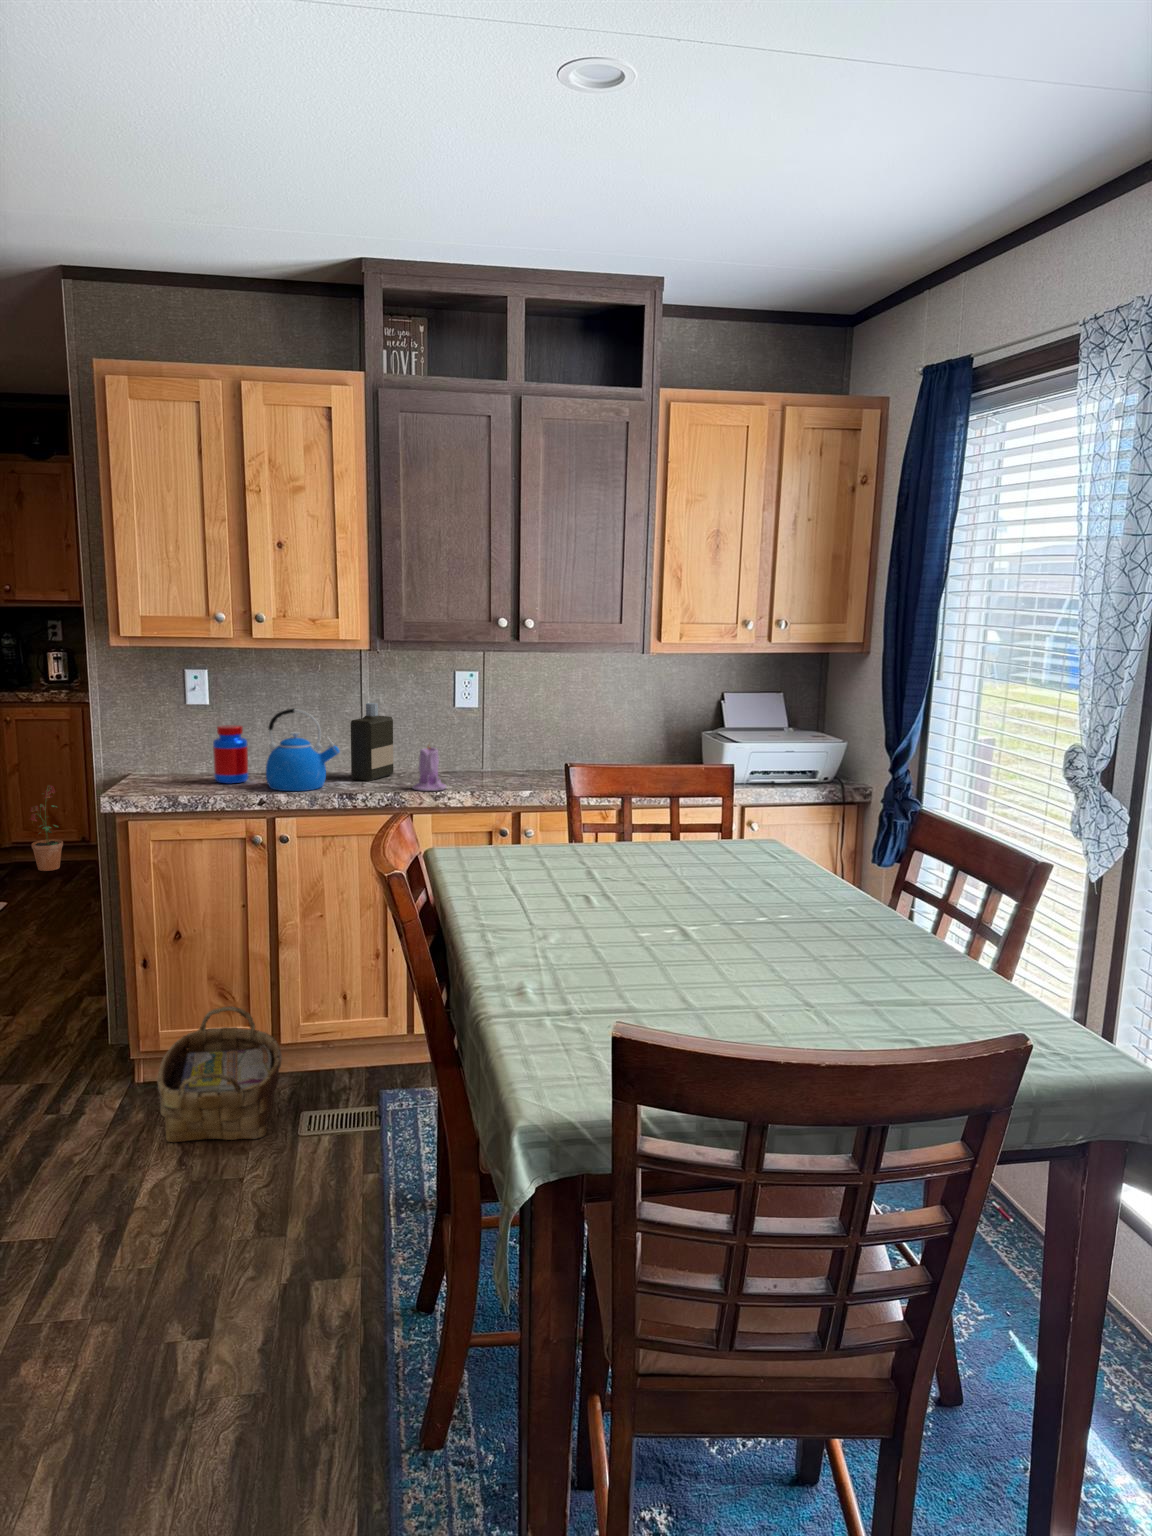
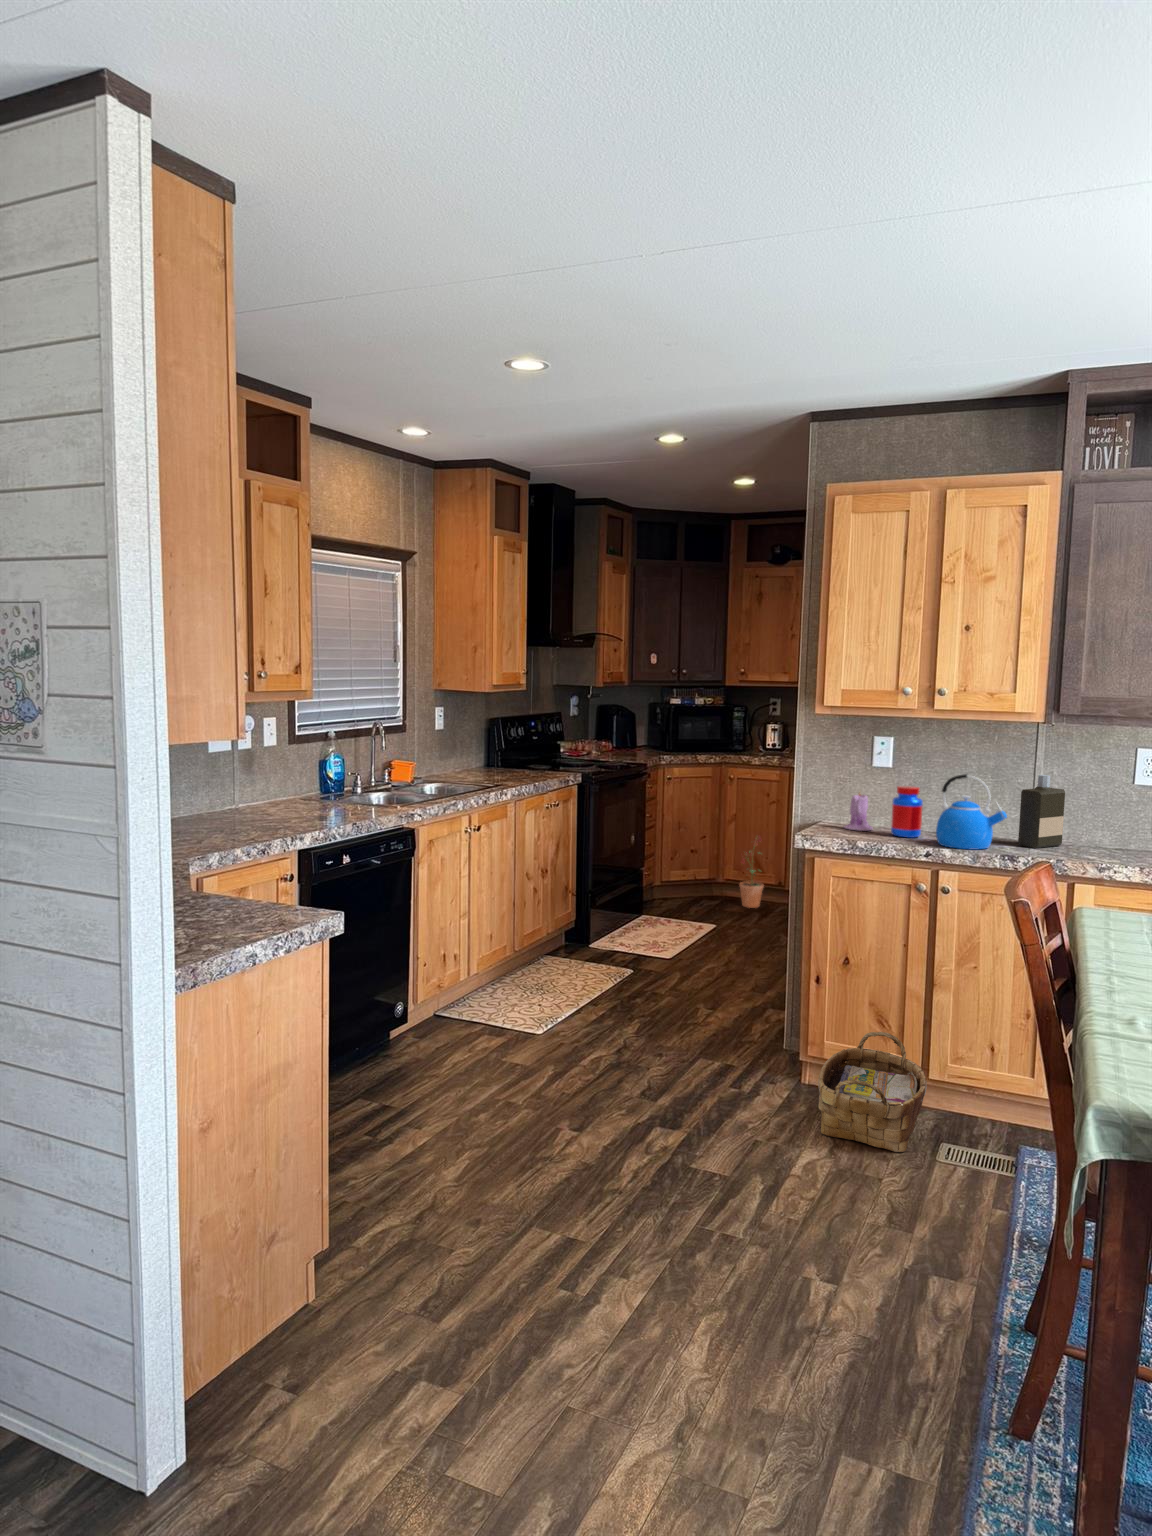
candle: present [413,746,446,791] -> present [844,793,873,831]

